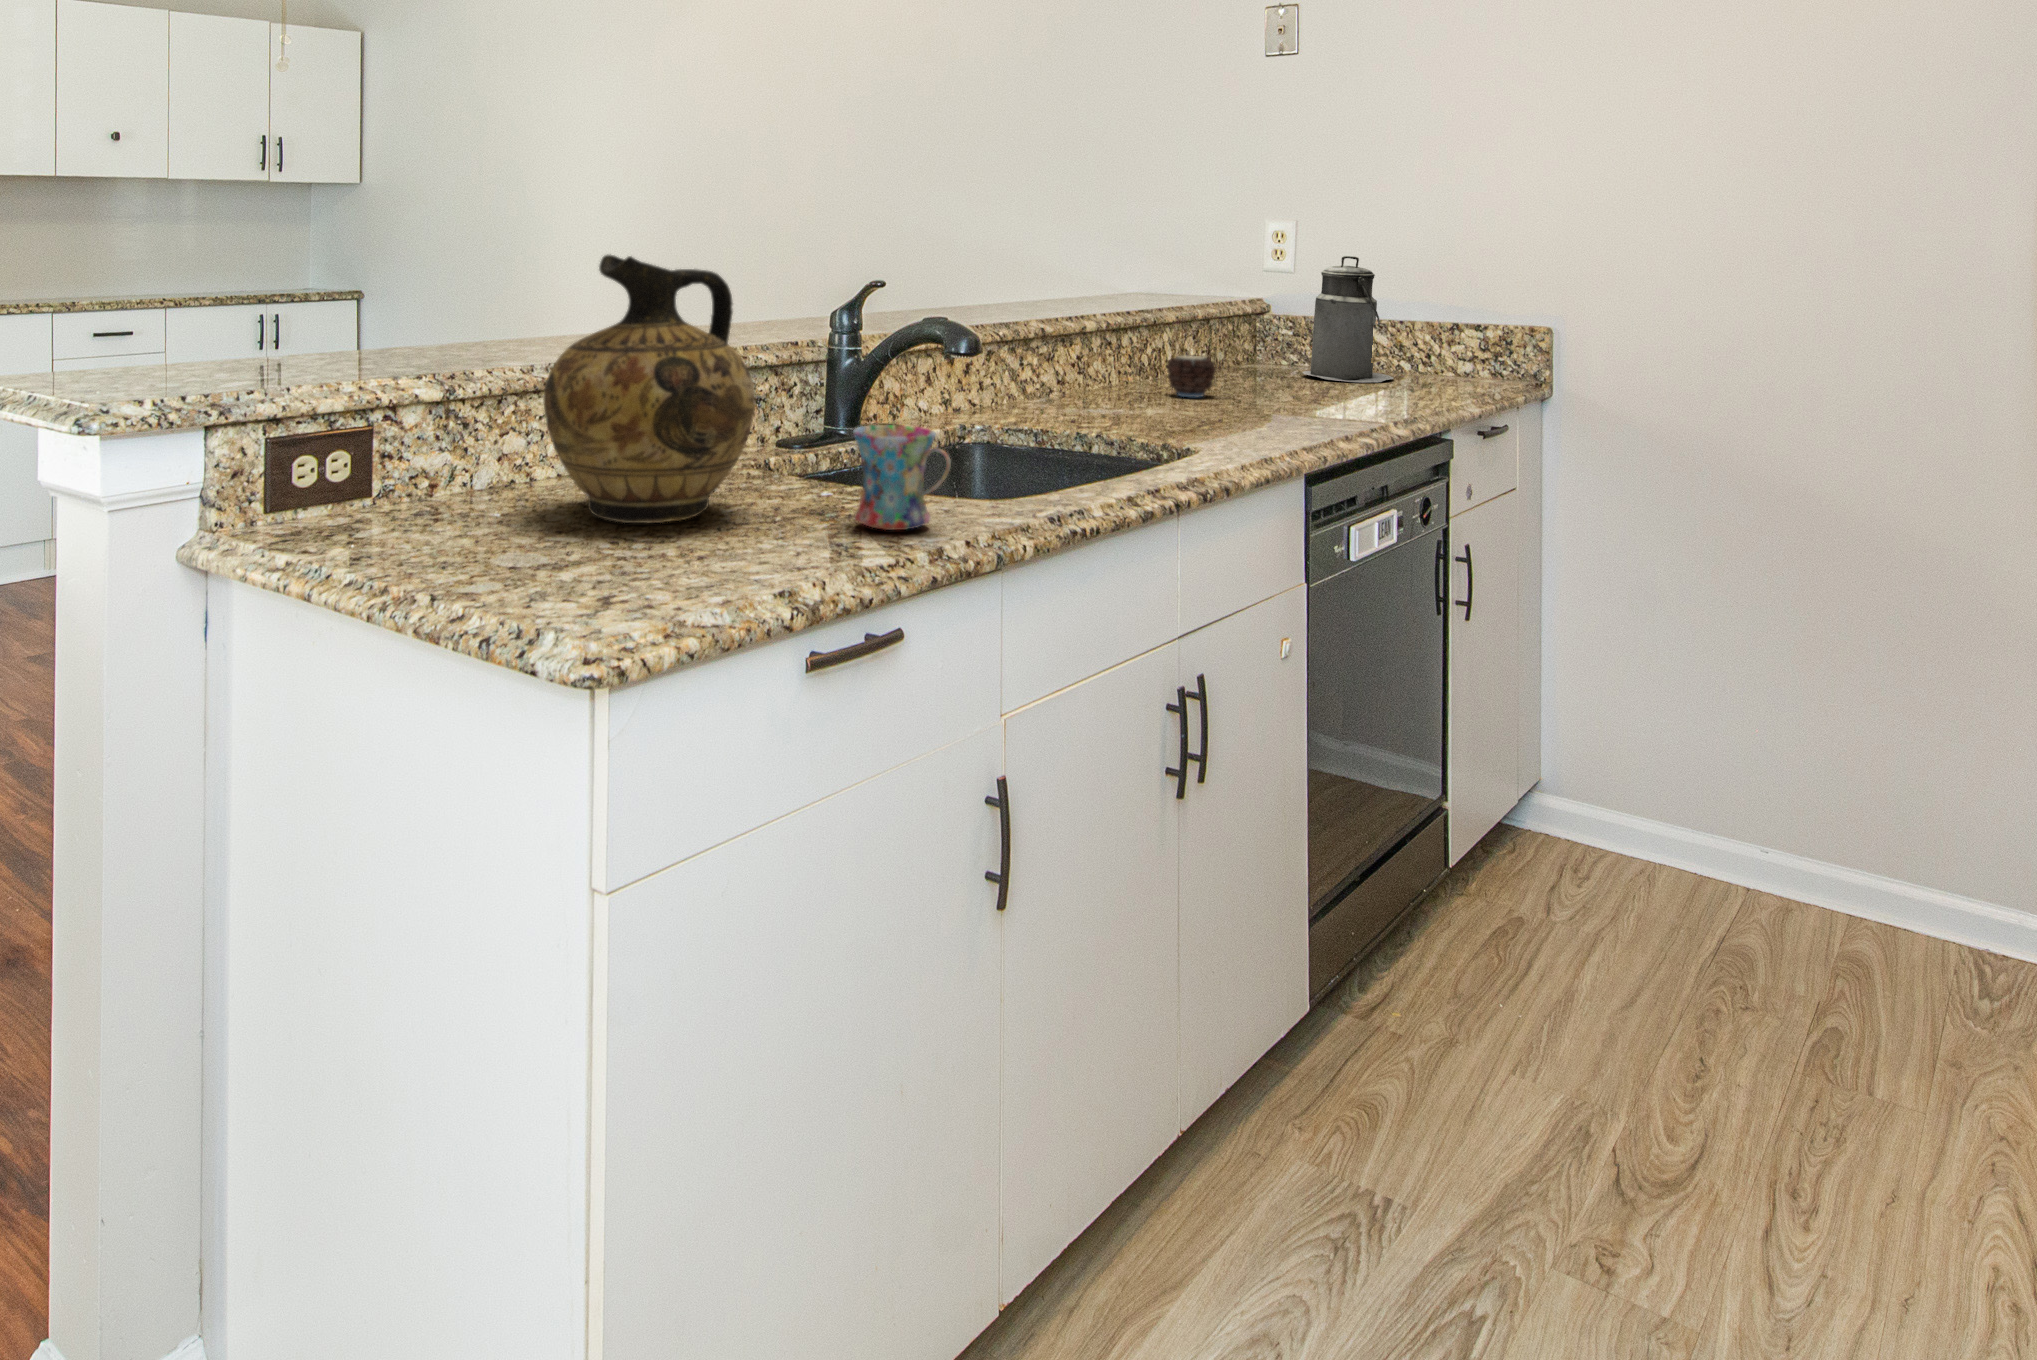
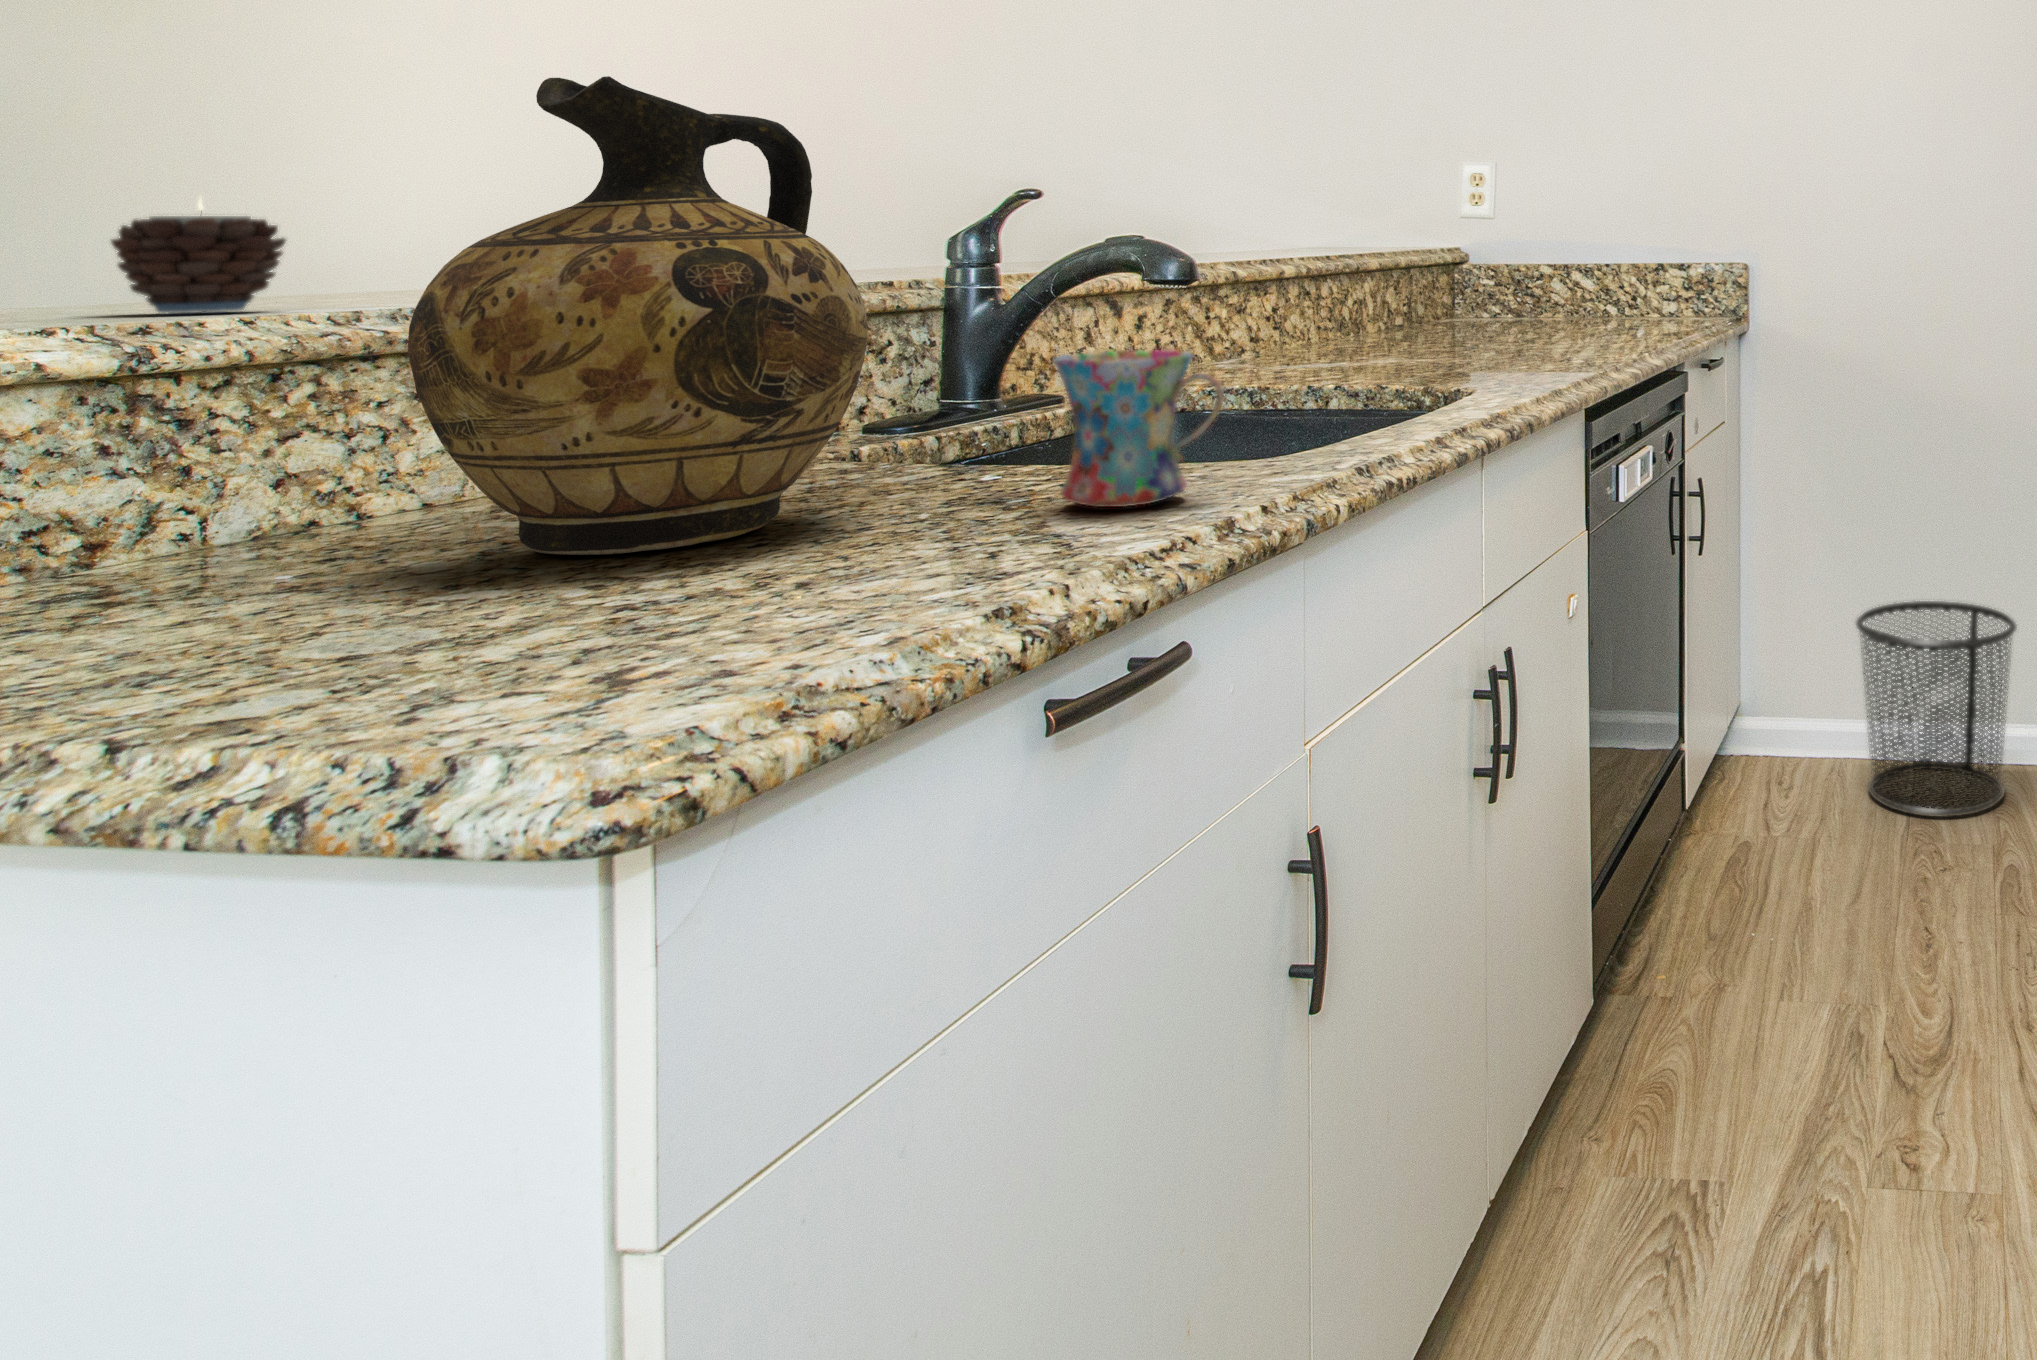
canister: present [1303,256,1393,383] -> none [1505,191,1602,328]
candle: present [1166,355,1216,397] -> present [111,199,286,313]
waste bin: none [1633,687,1823,915] -> present [1856,601,2016,817]

